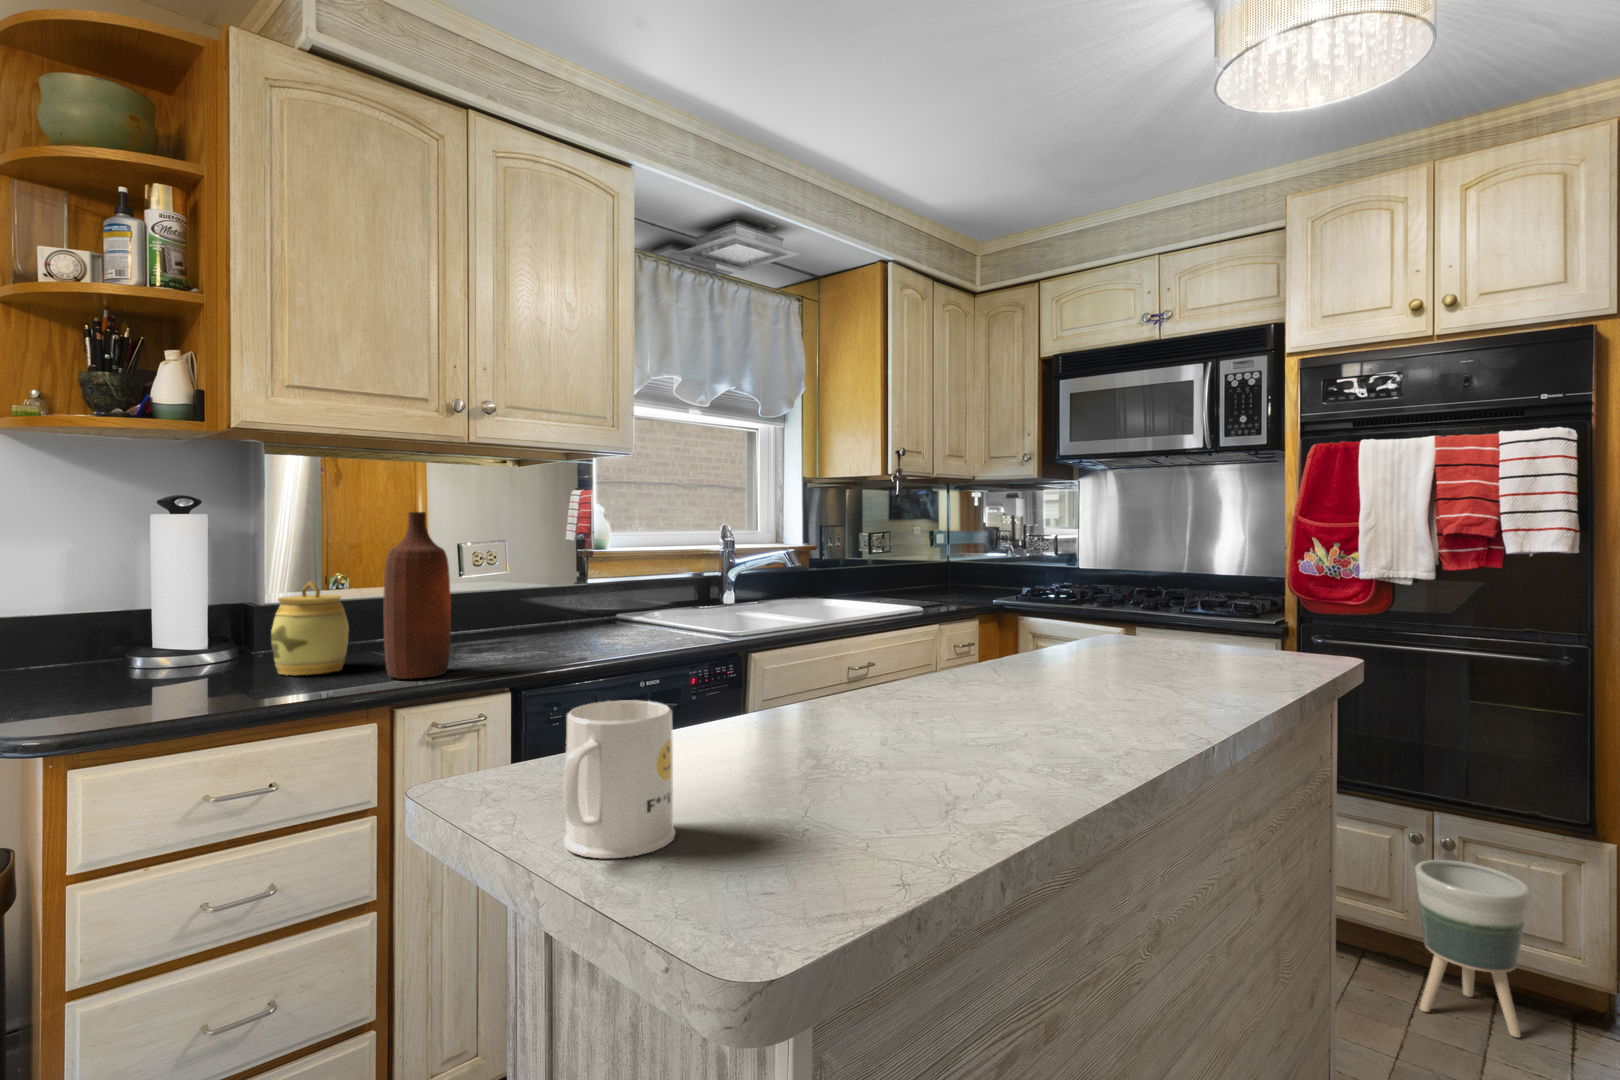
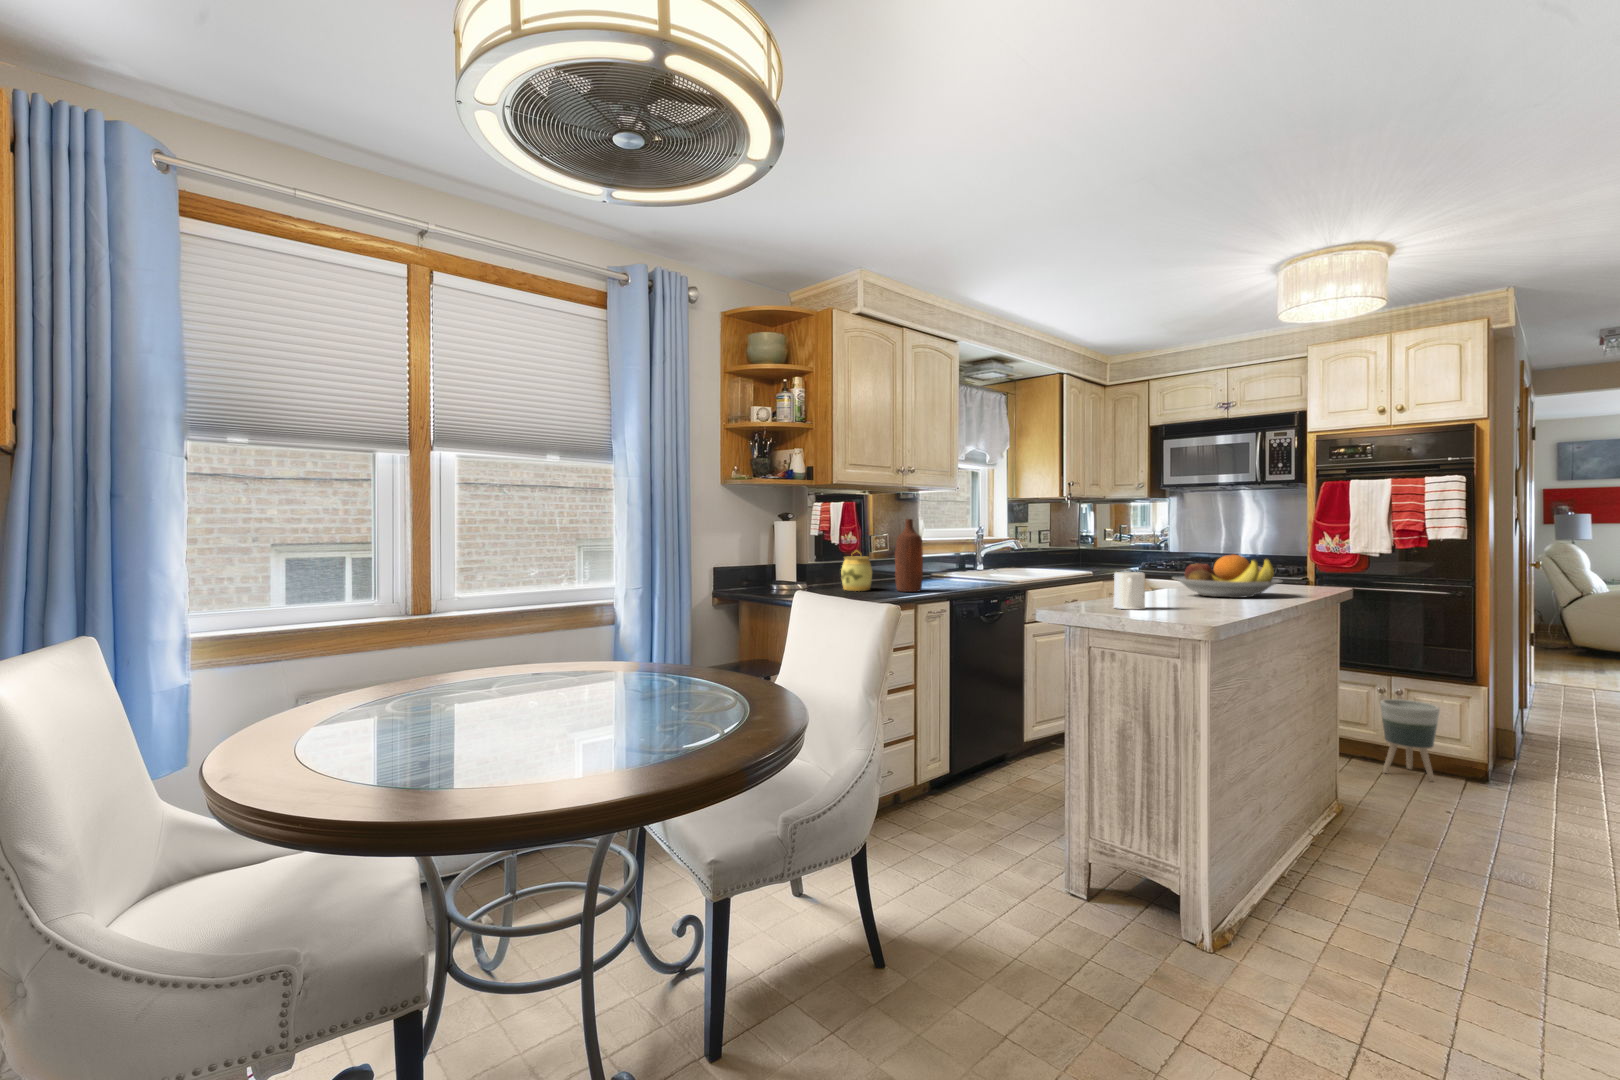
fruit bowl: none [927,610,1196,731] -> present [1173,555,1282,598]

